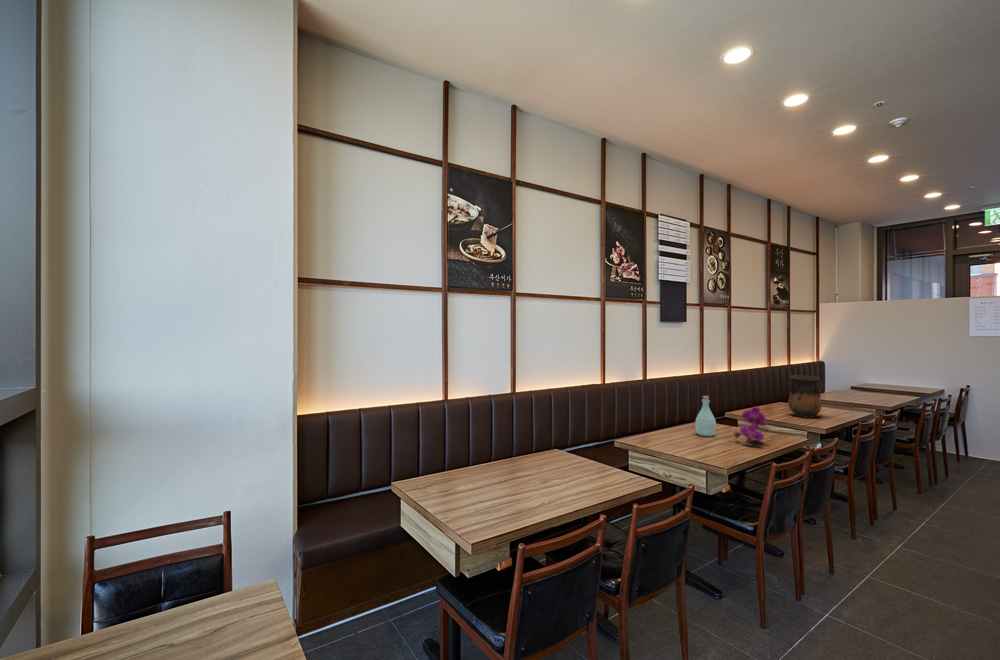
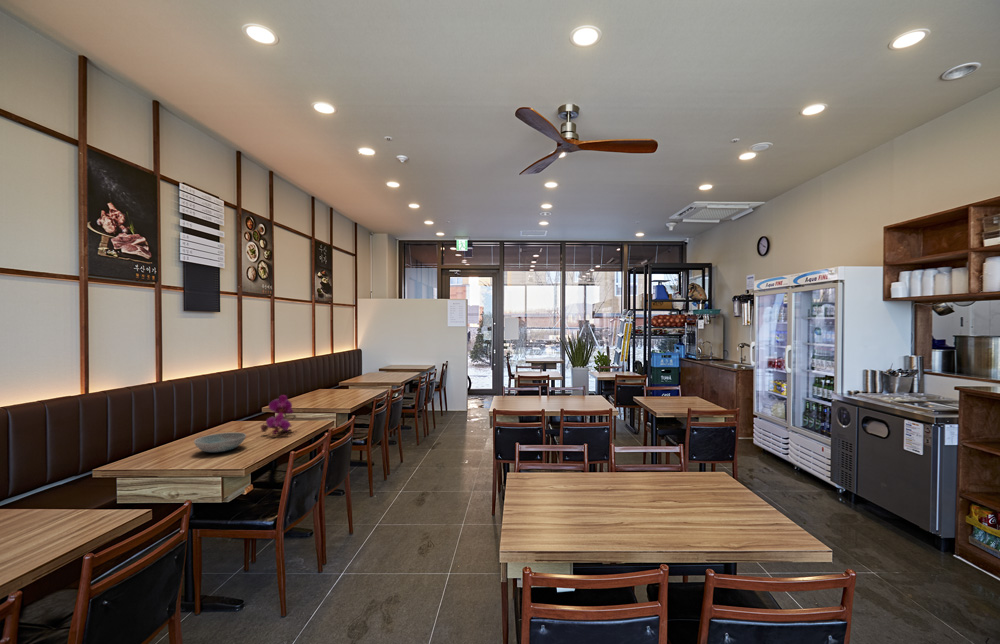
vase: present [788,375,822,418] -> none [323,361,350,400]
bottle: present [695,396,716,436] -> none [218,391,243,437]
dish: none [682,432,724,449] -> present [194,432,246,452]

